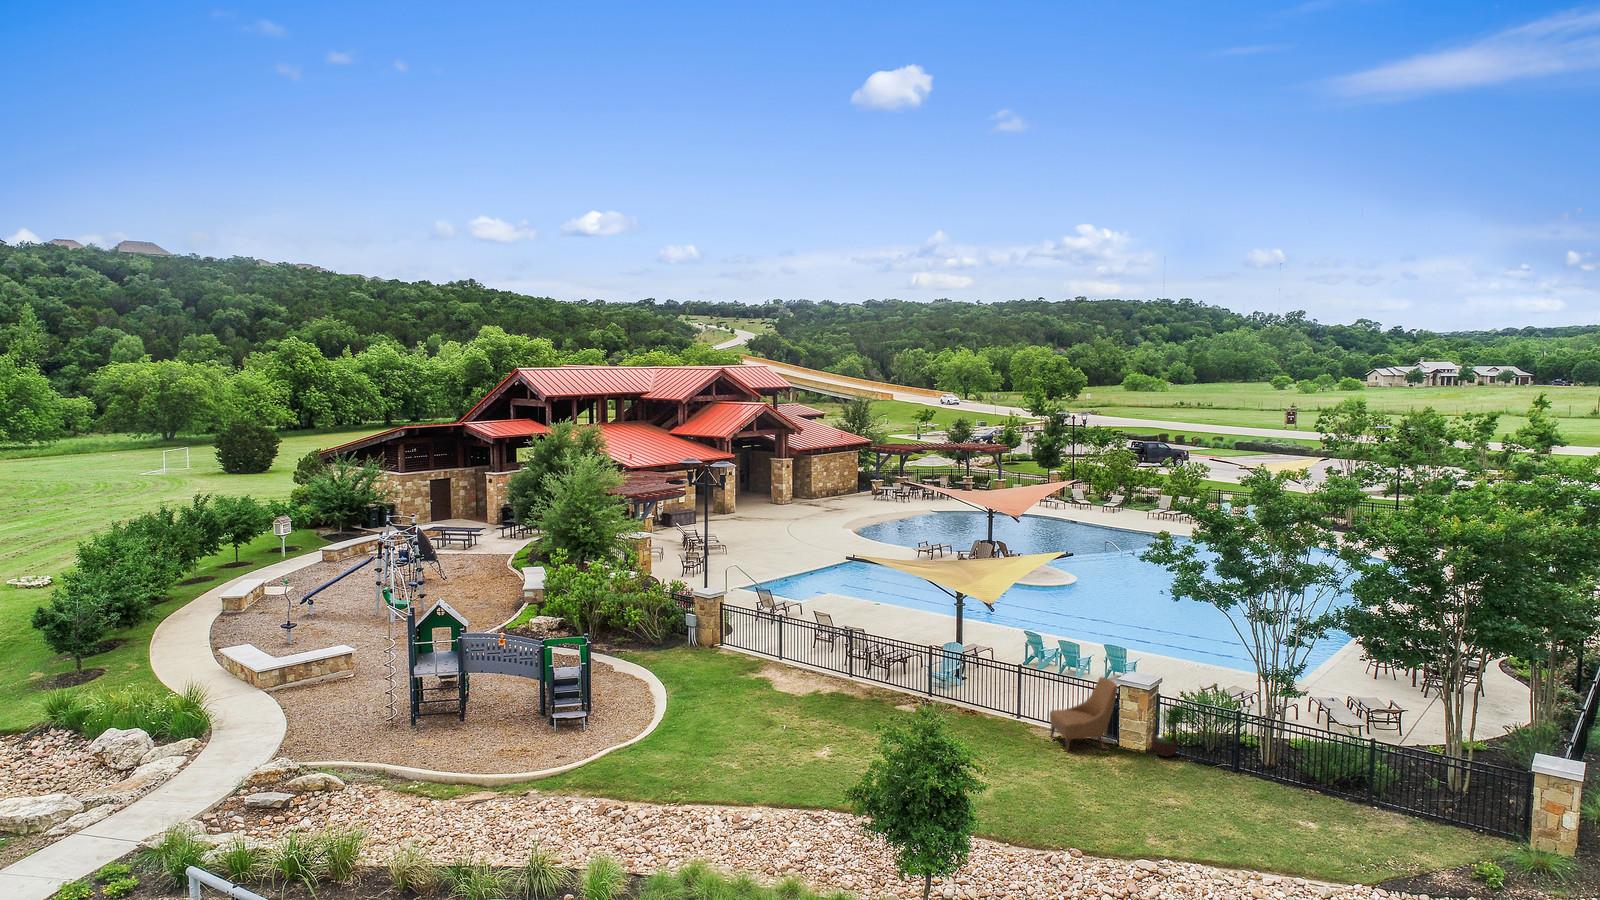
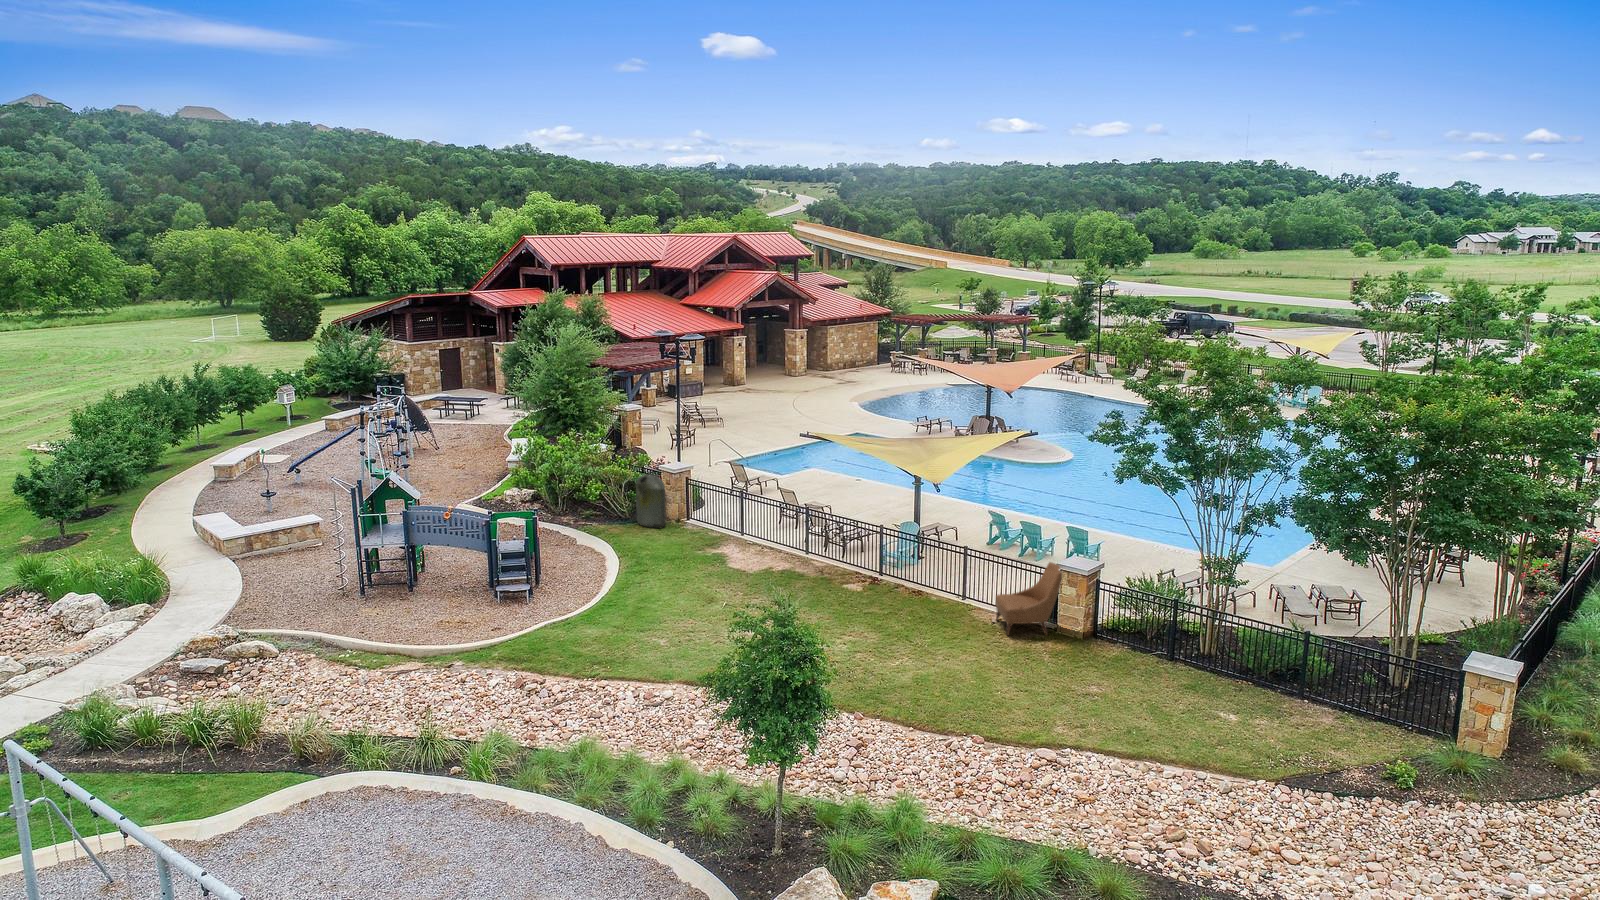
trash can: none [667,599,697,653] -> present [636,474,666,528]
potted tree: present [1152,707,1185,756] -> none [1095,590,1132,643]

